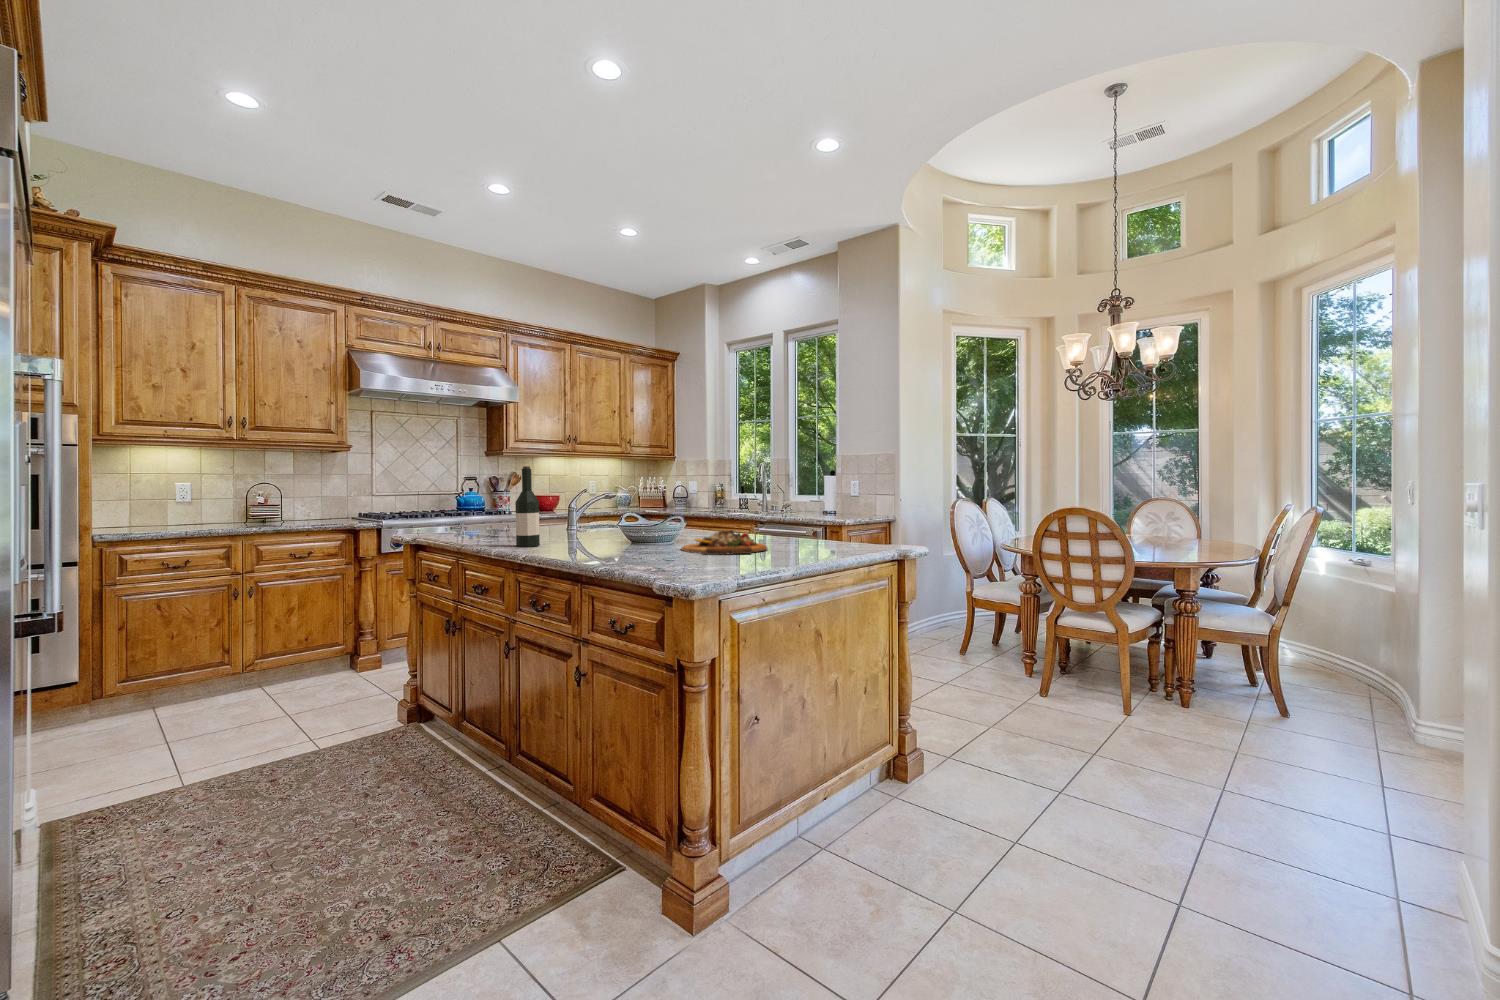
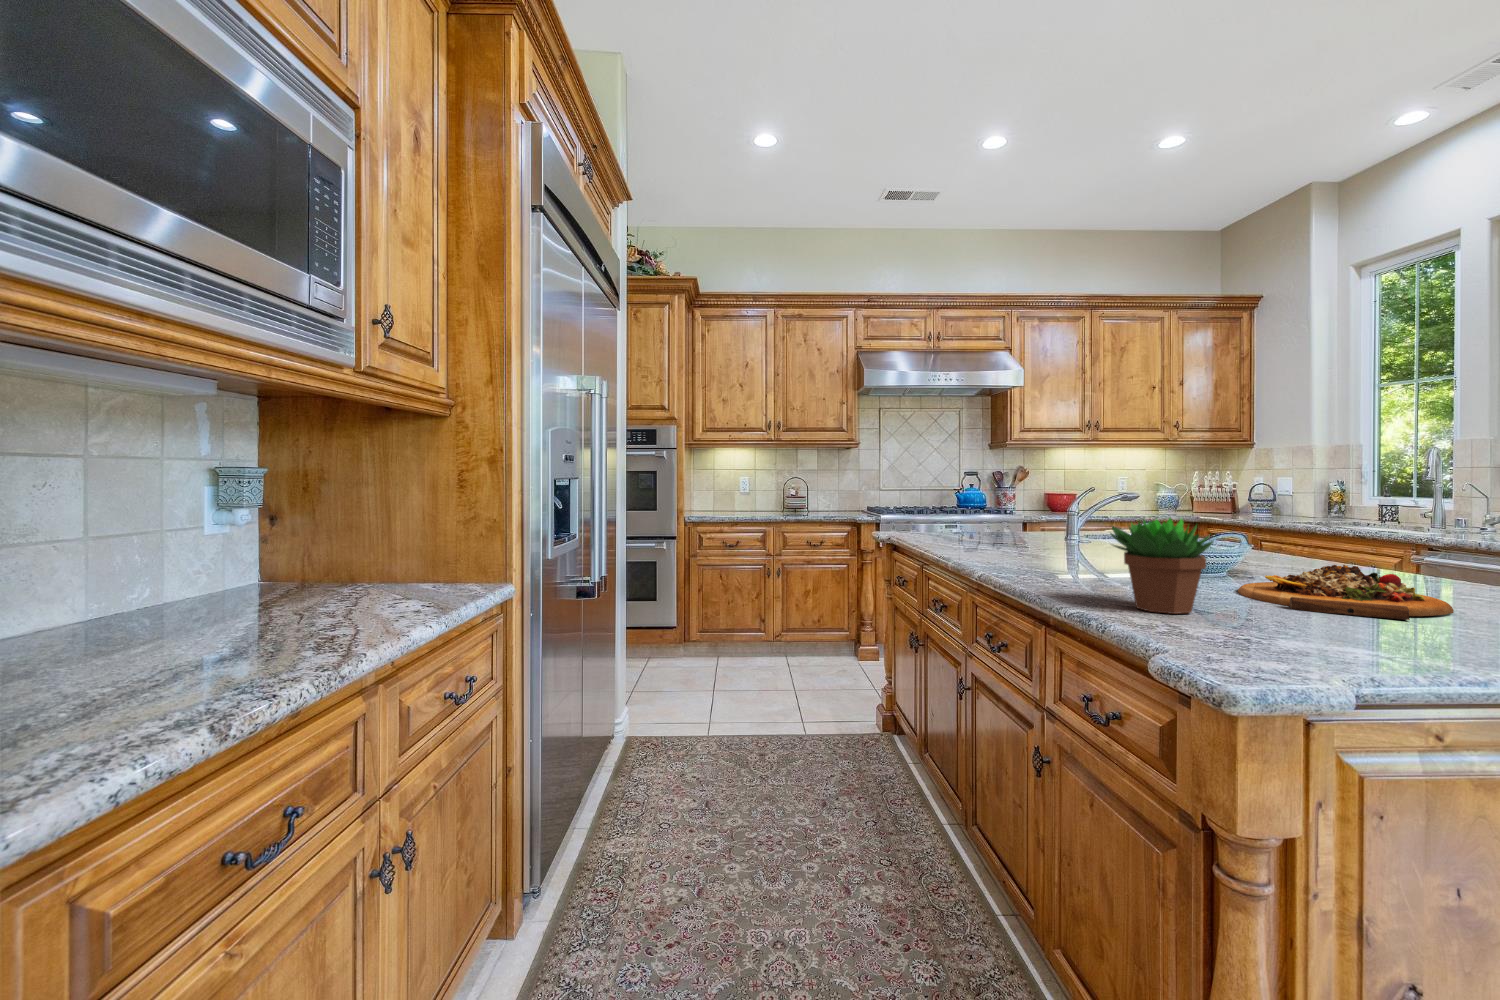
wine bottle: present [515,466,540,547] -> none [979,459,1009,562]
succulent plant: none [619,504,674,562] -> present [1111,517,1213,614]

